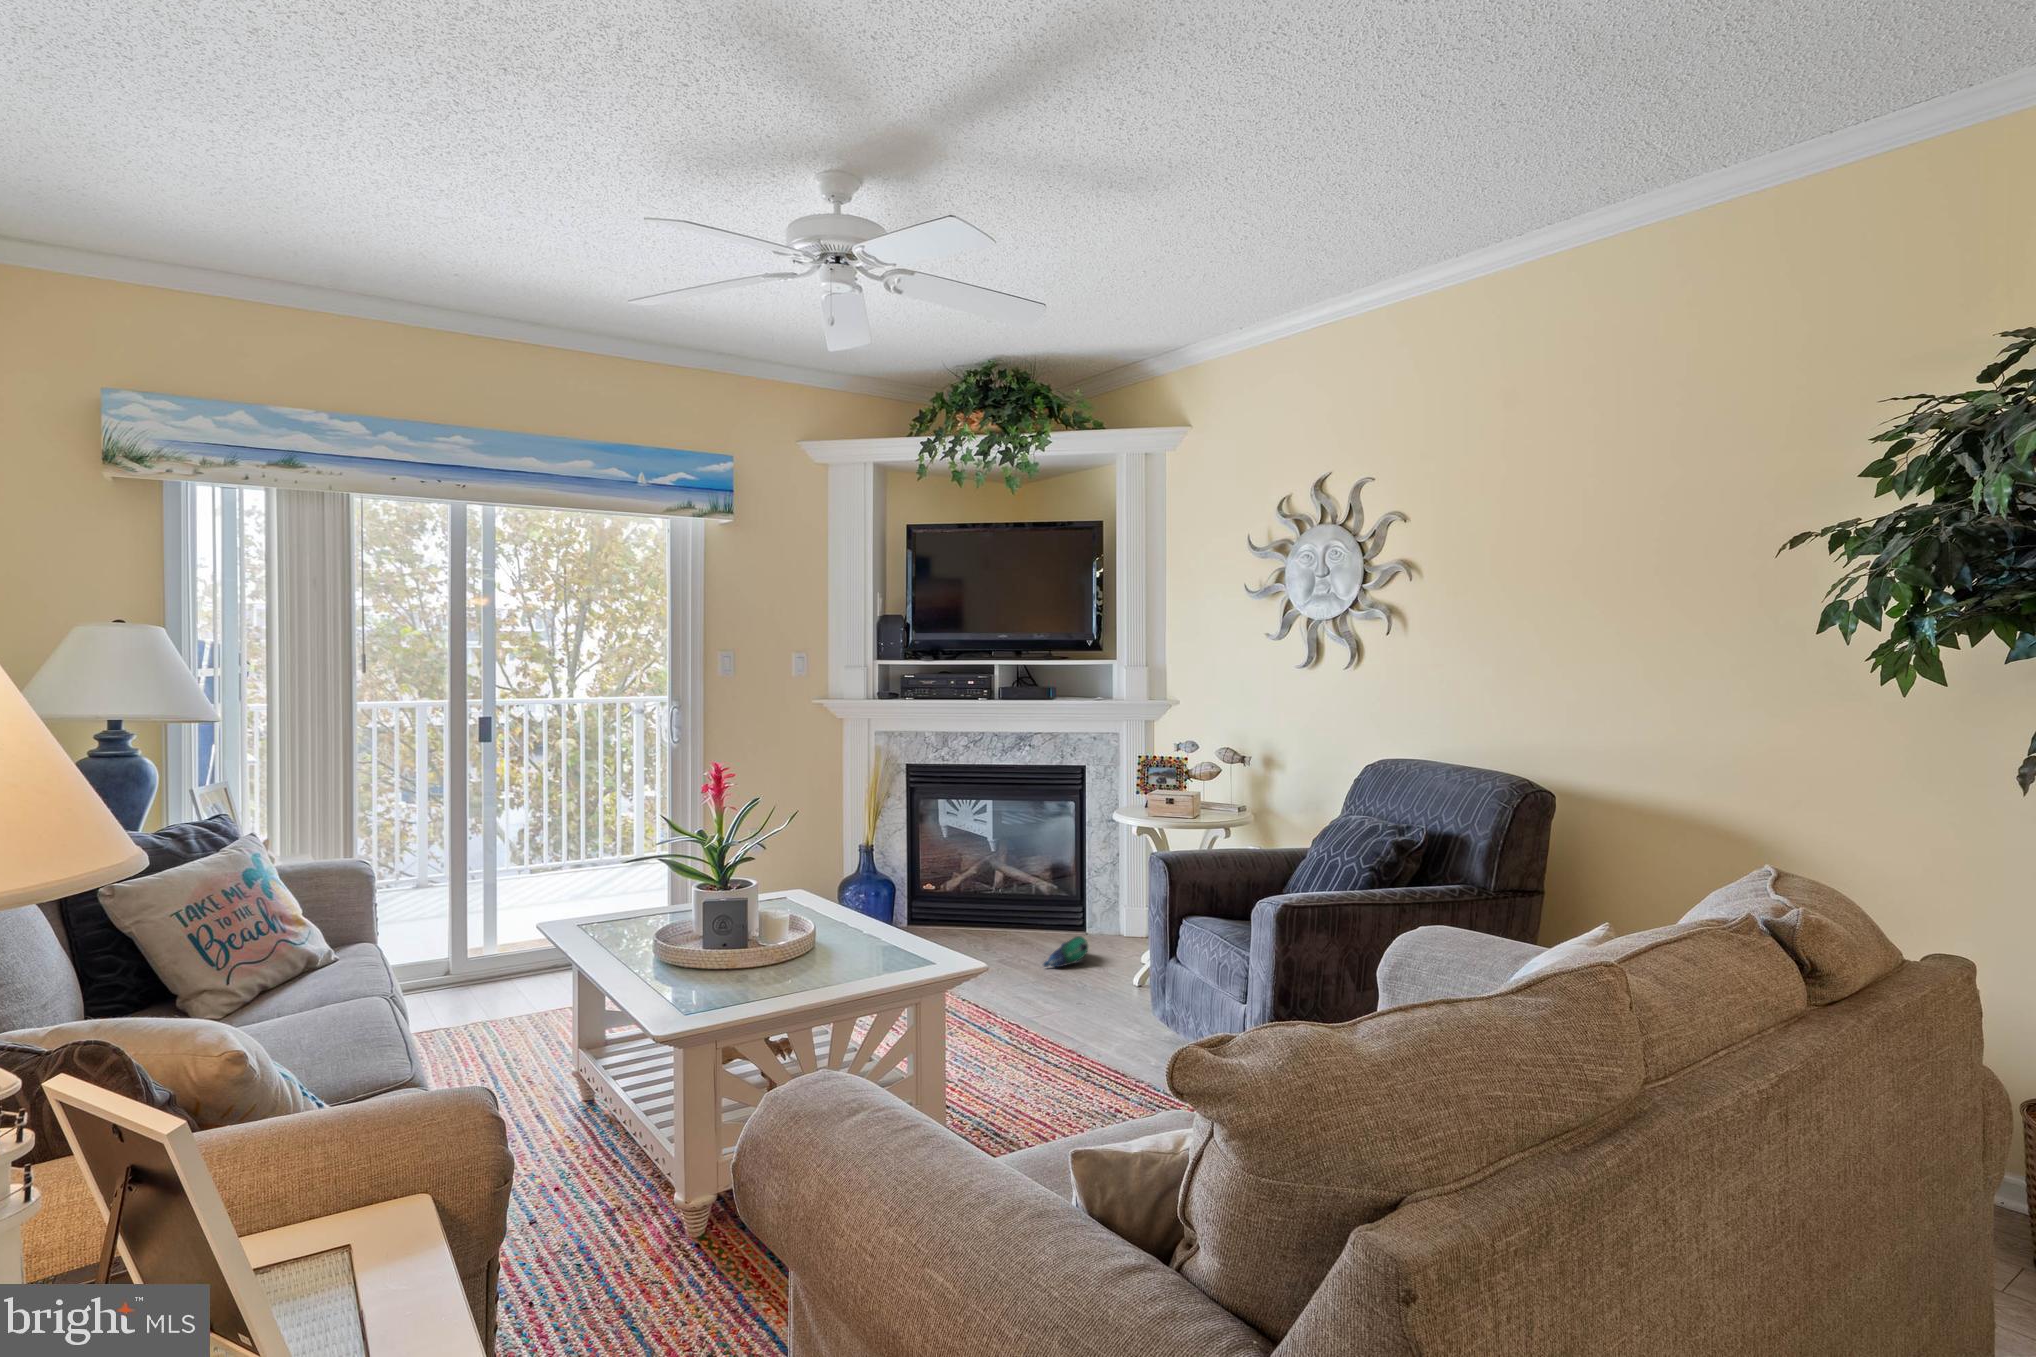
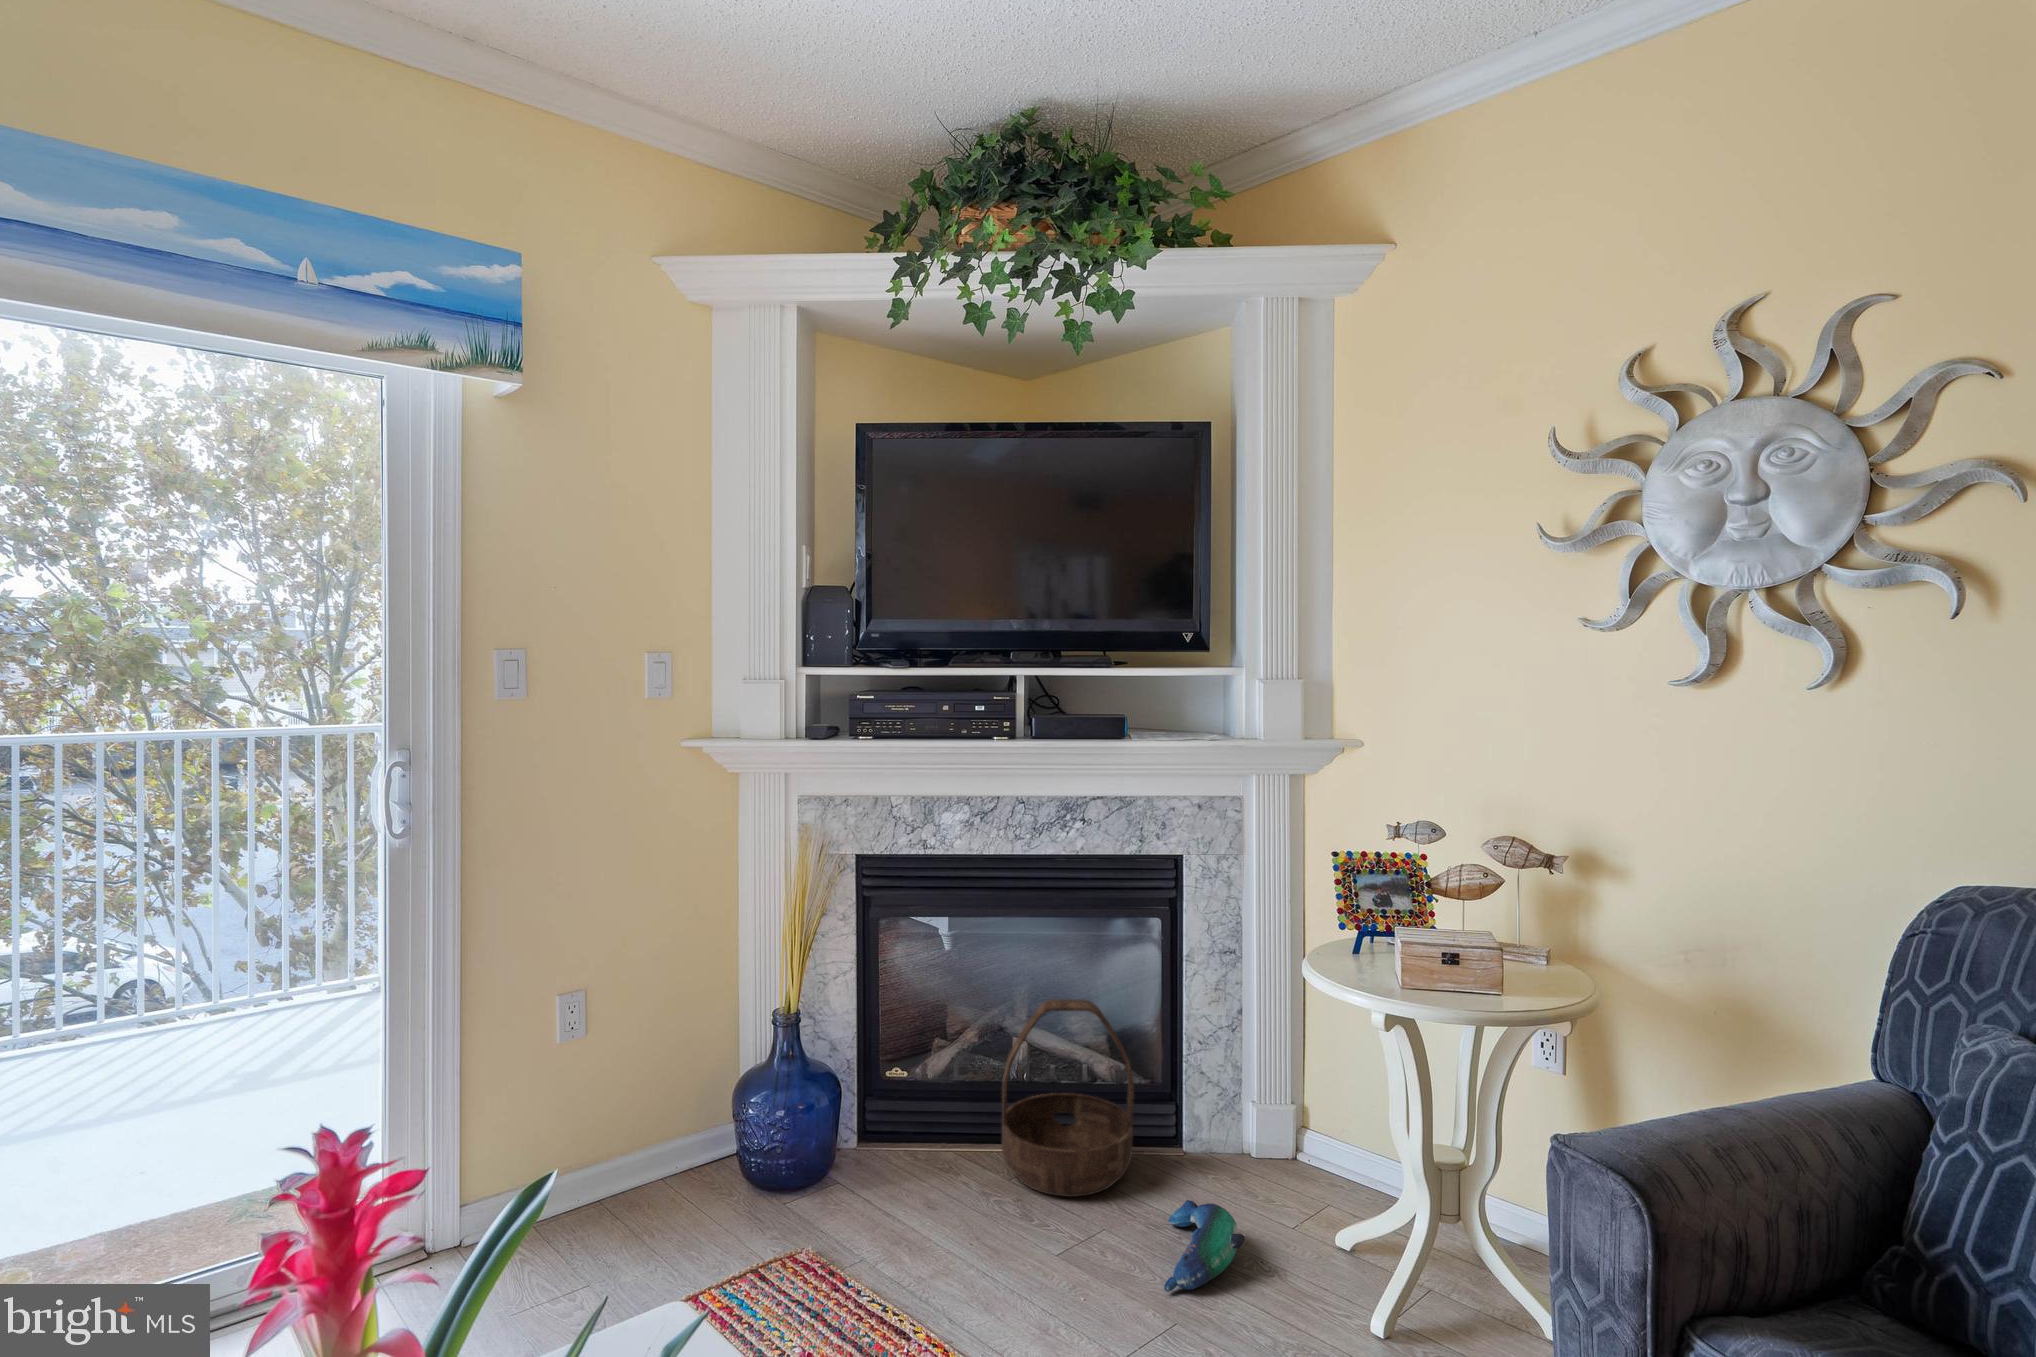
basket: none [981,842,1053,943] -> present [1002,999,1134,1197]

